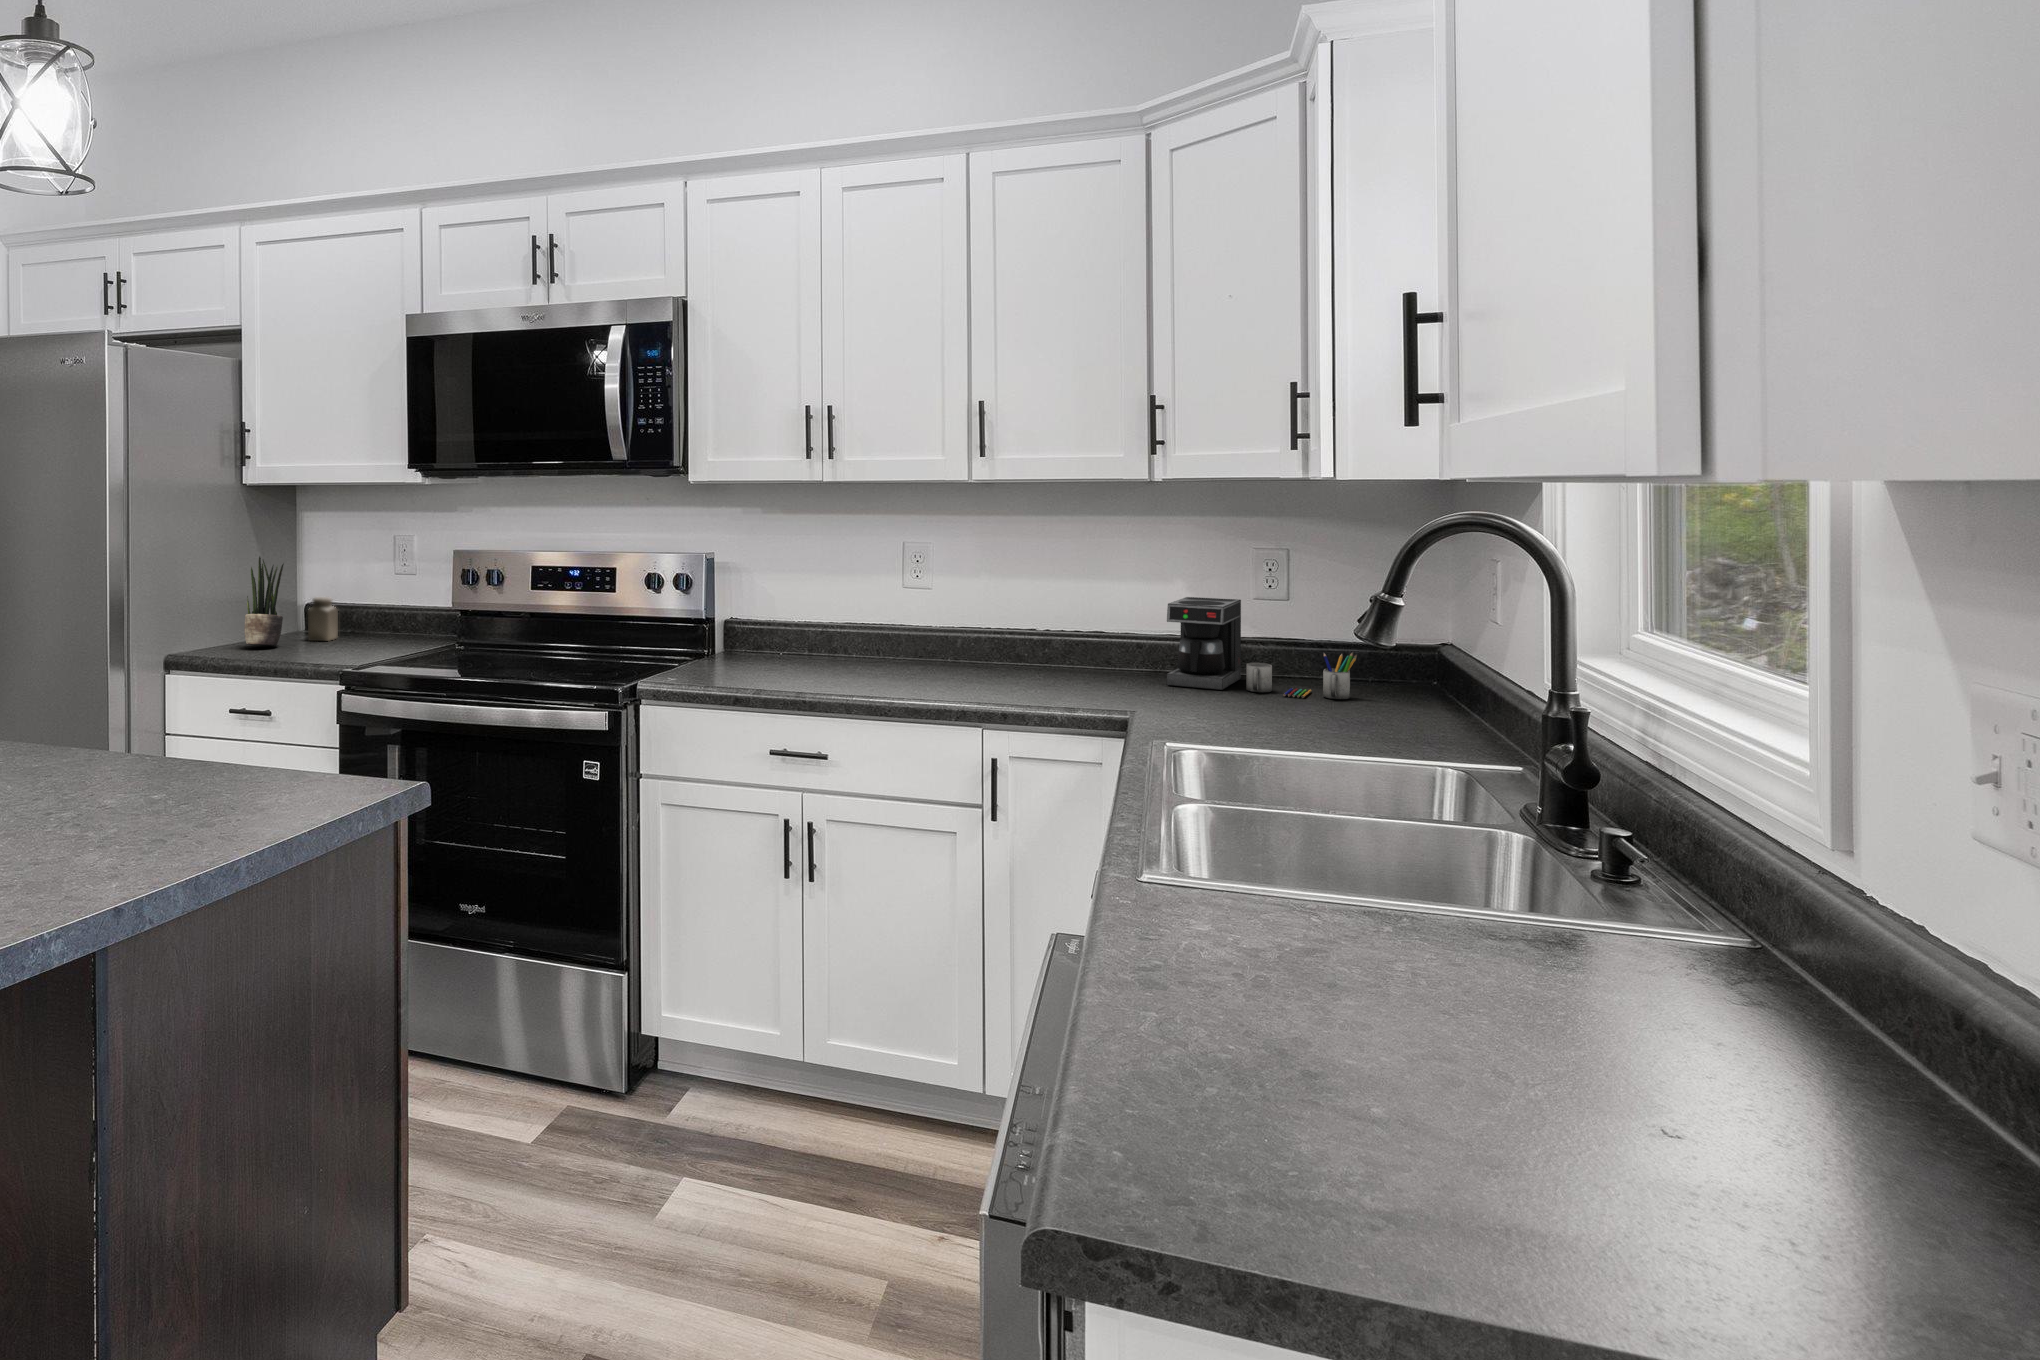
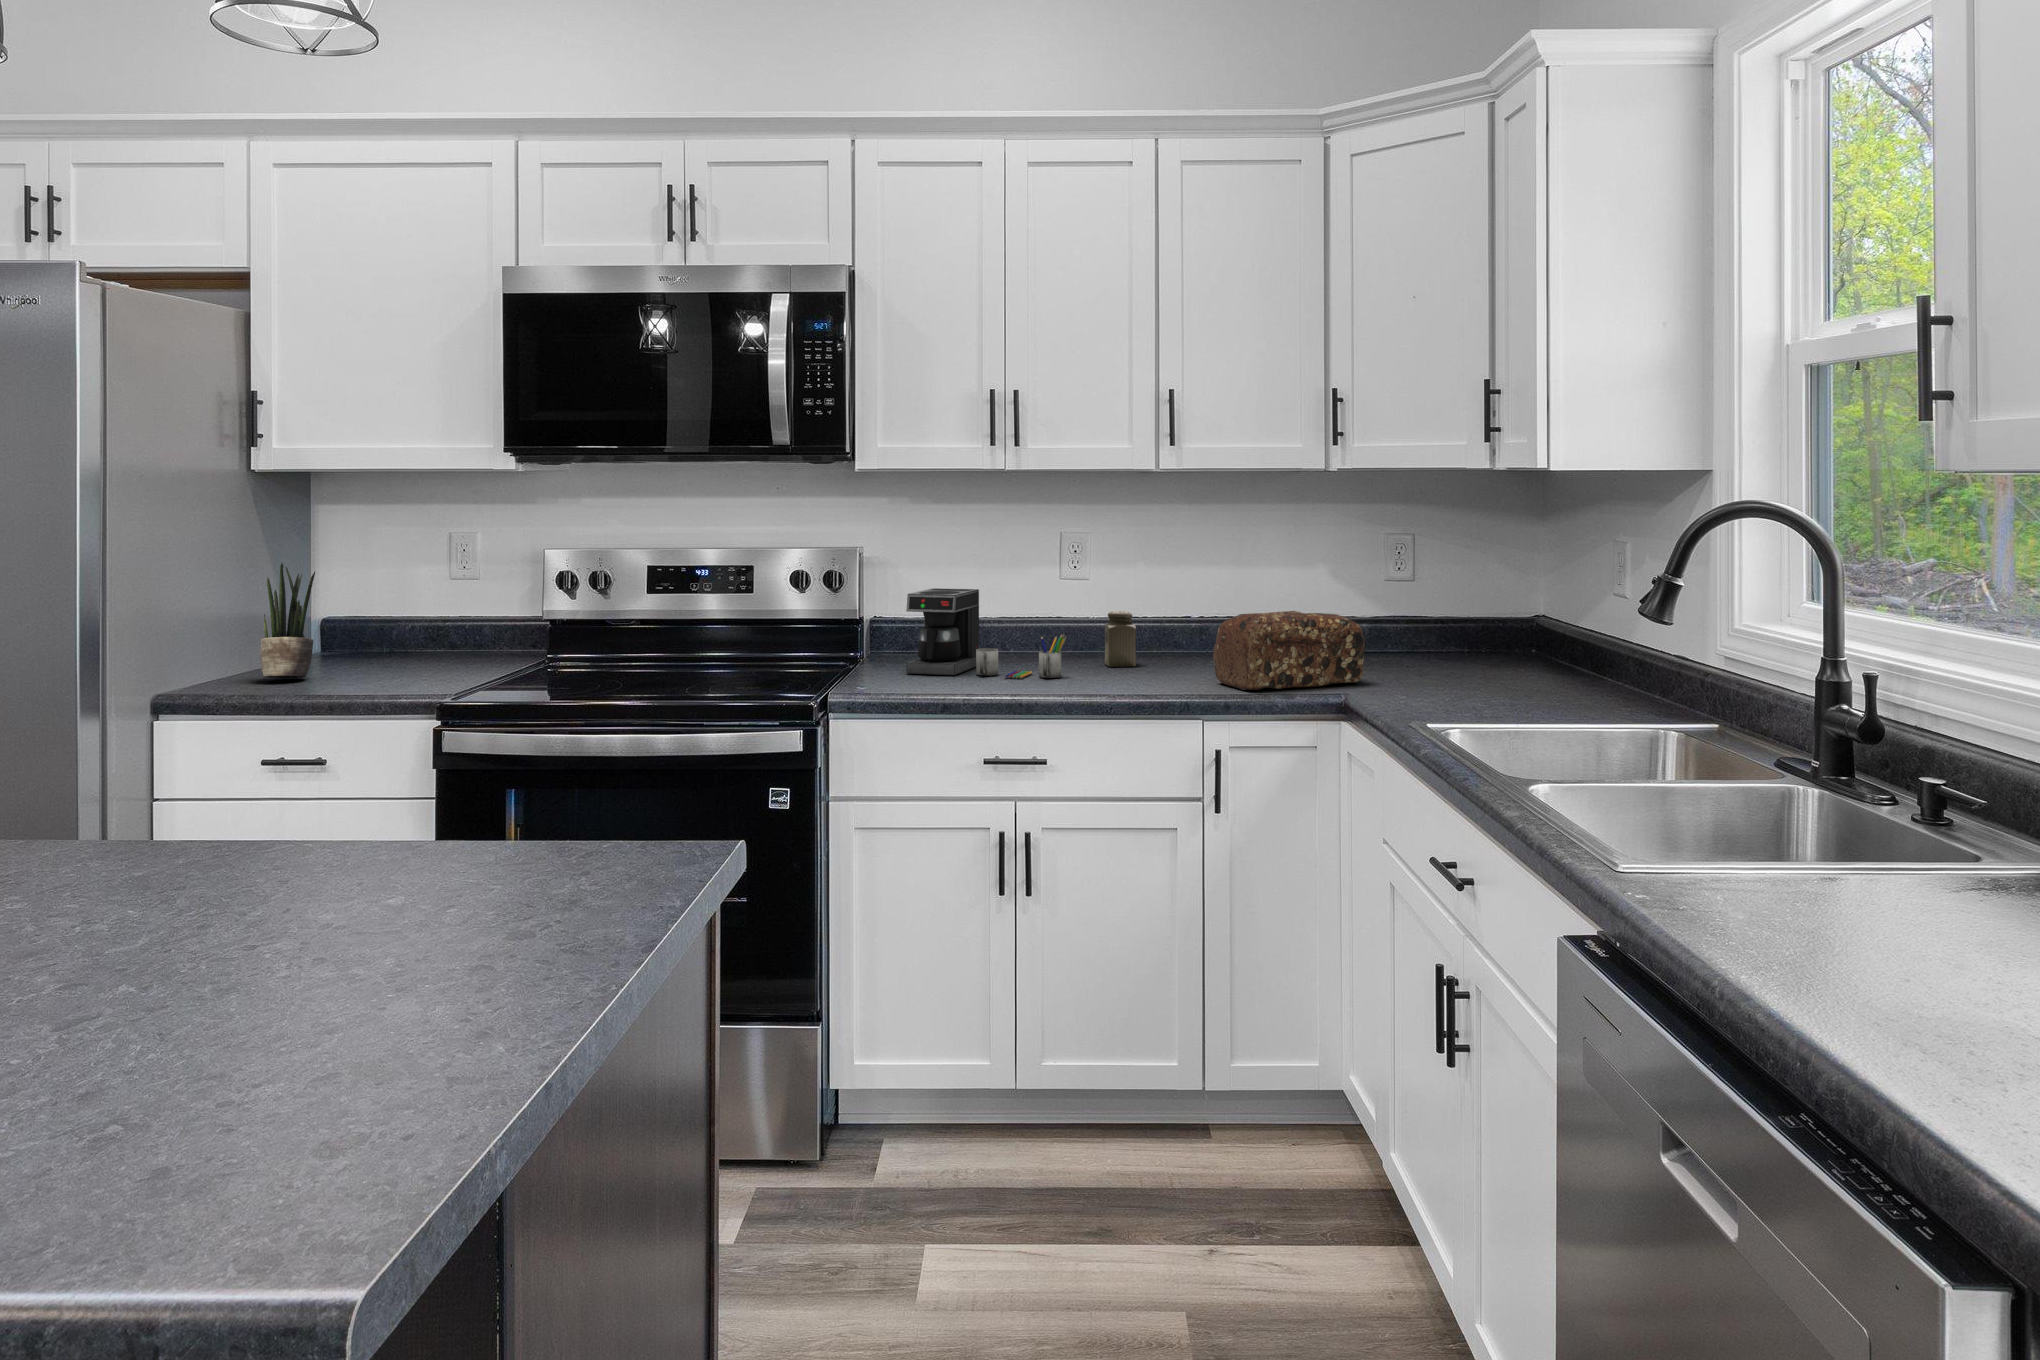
salt shaker: present [308,597,338,641] -> present [1105,611,1136,667]
coffee maker: present [1167,597,1357,699] -> present [906,588,1067,678]
bread loaf: none [1002,621,1160,699] -> present [1213,611,1365,690]

